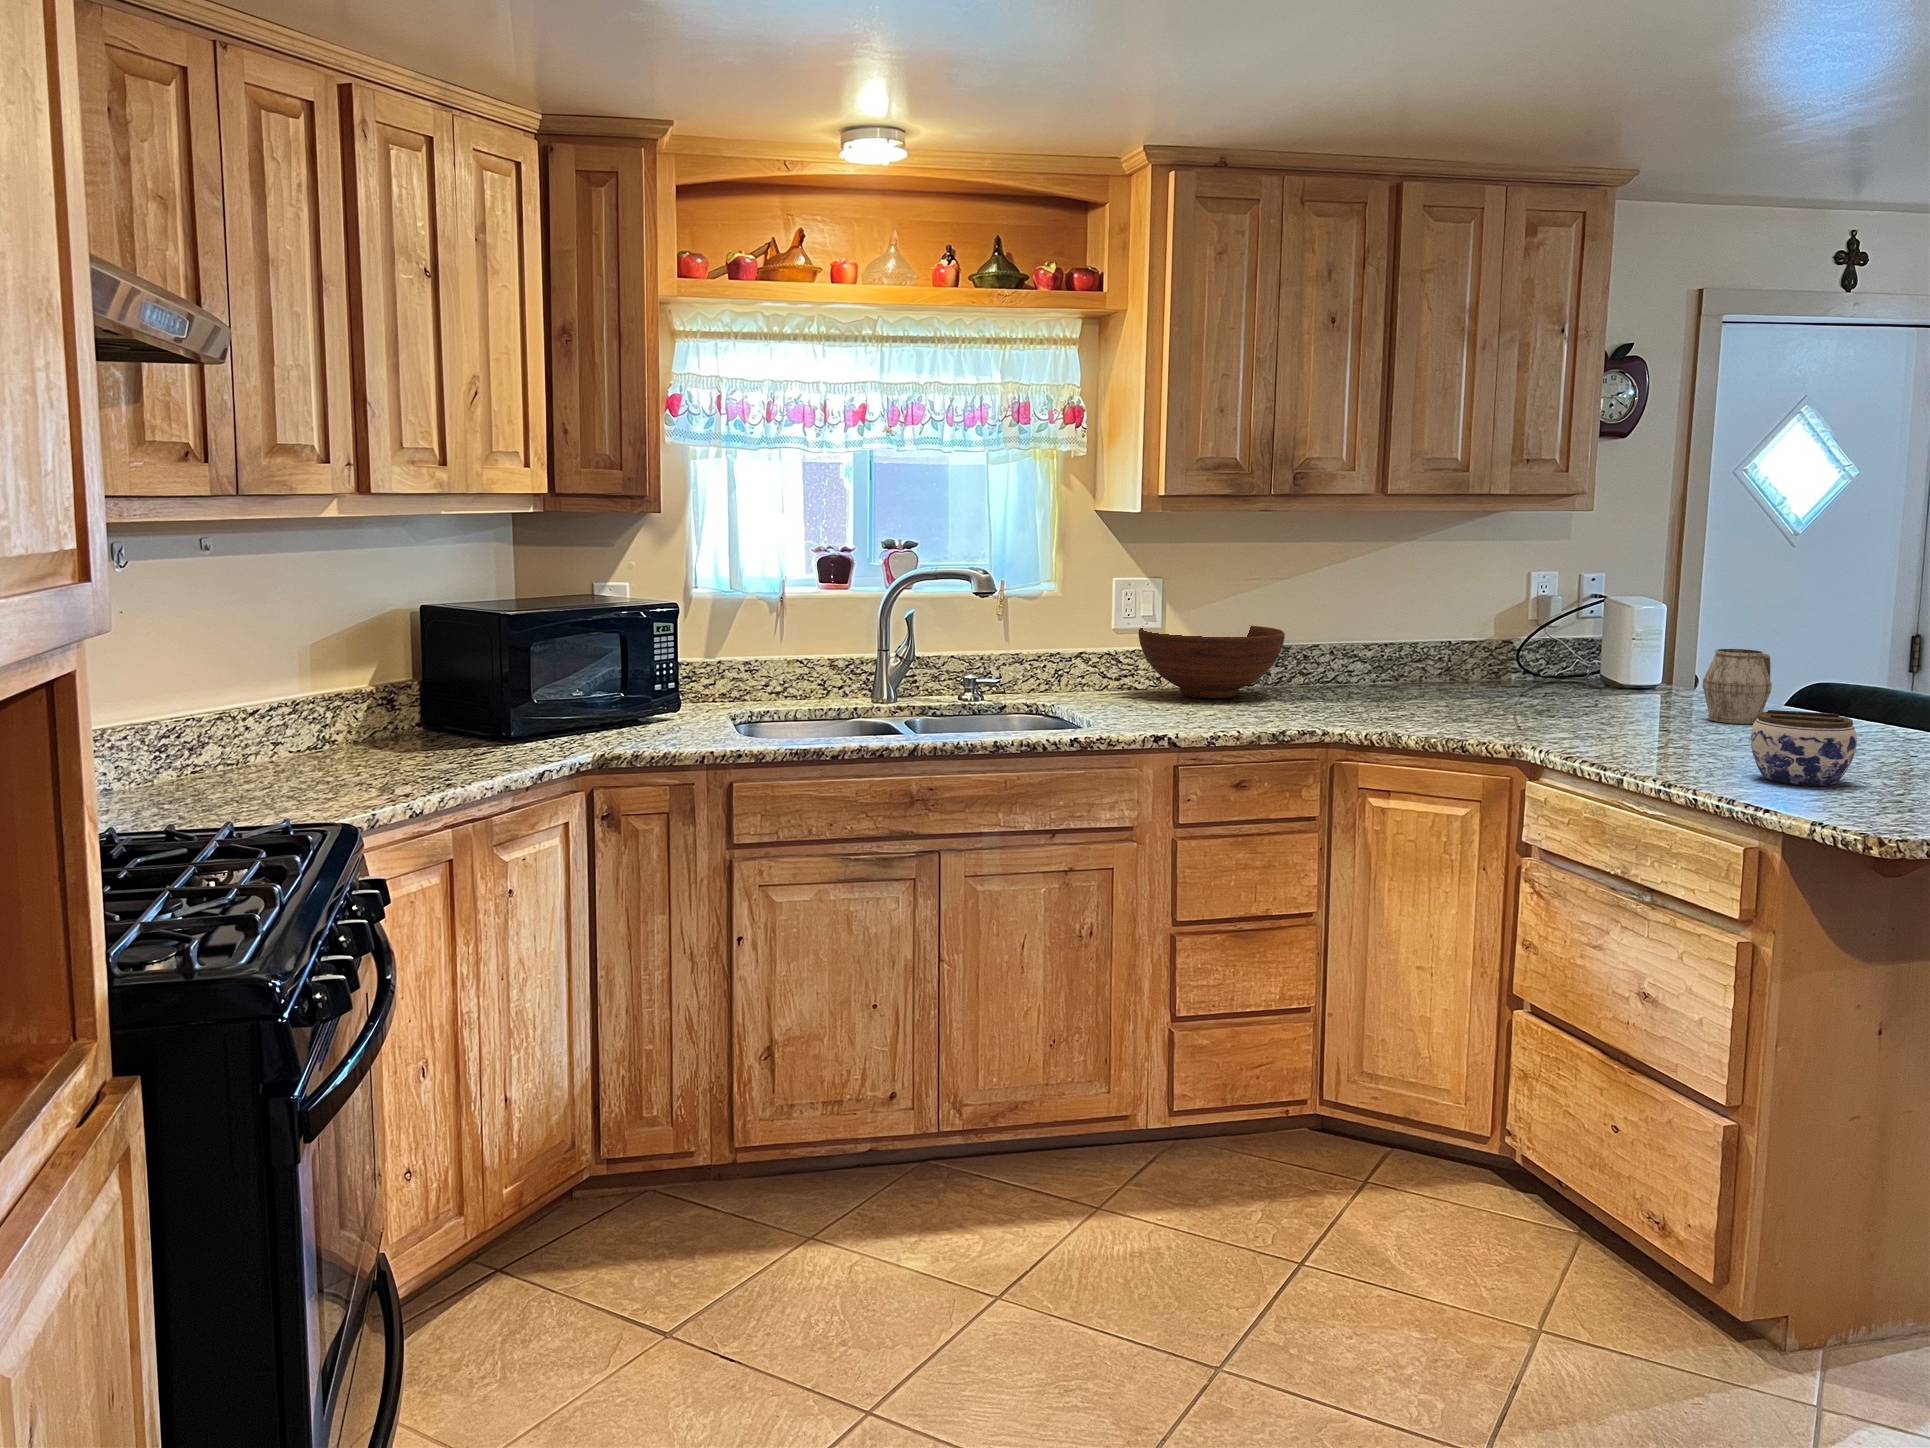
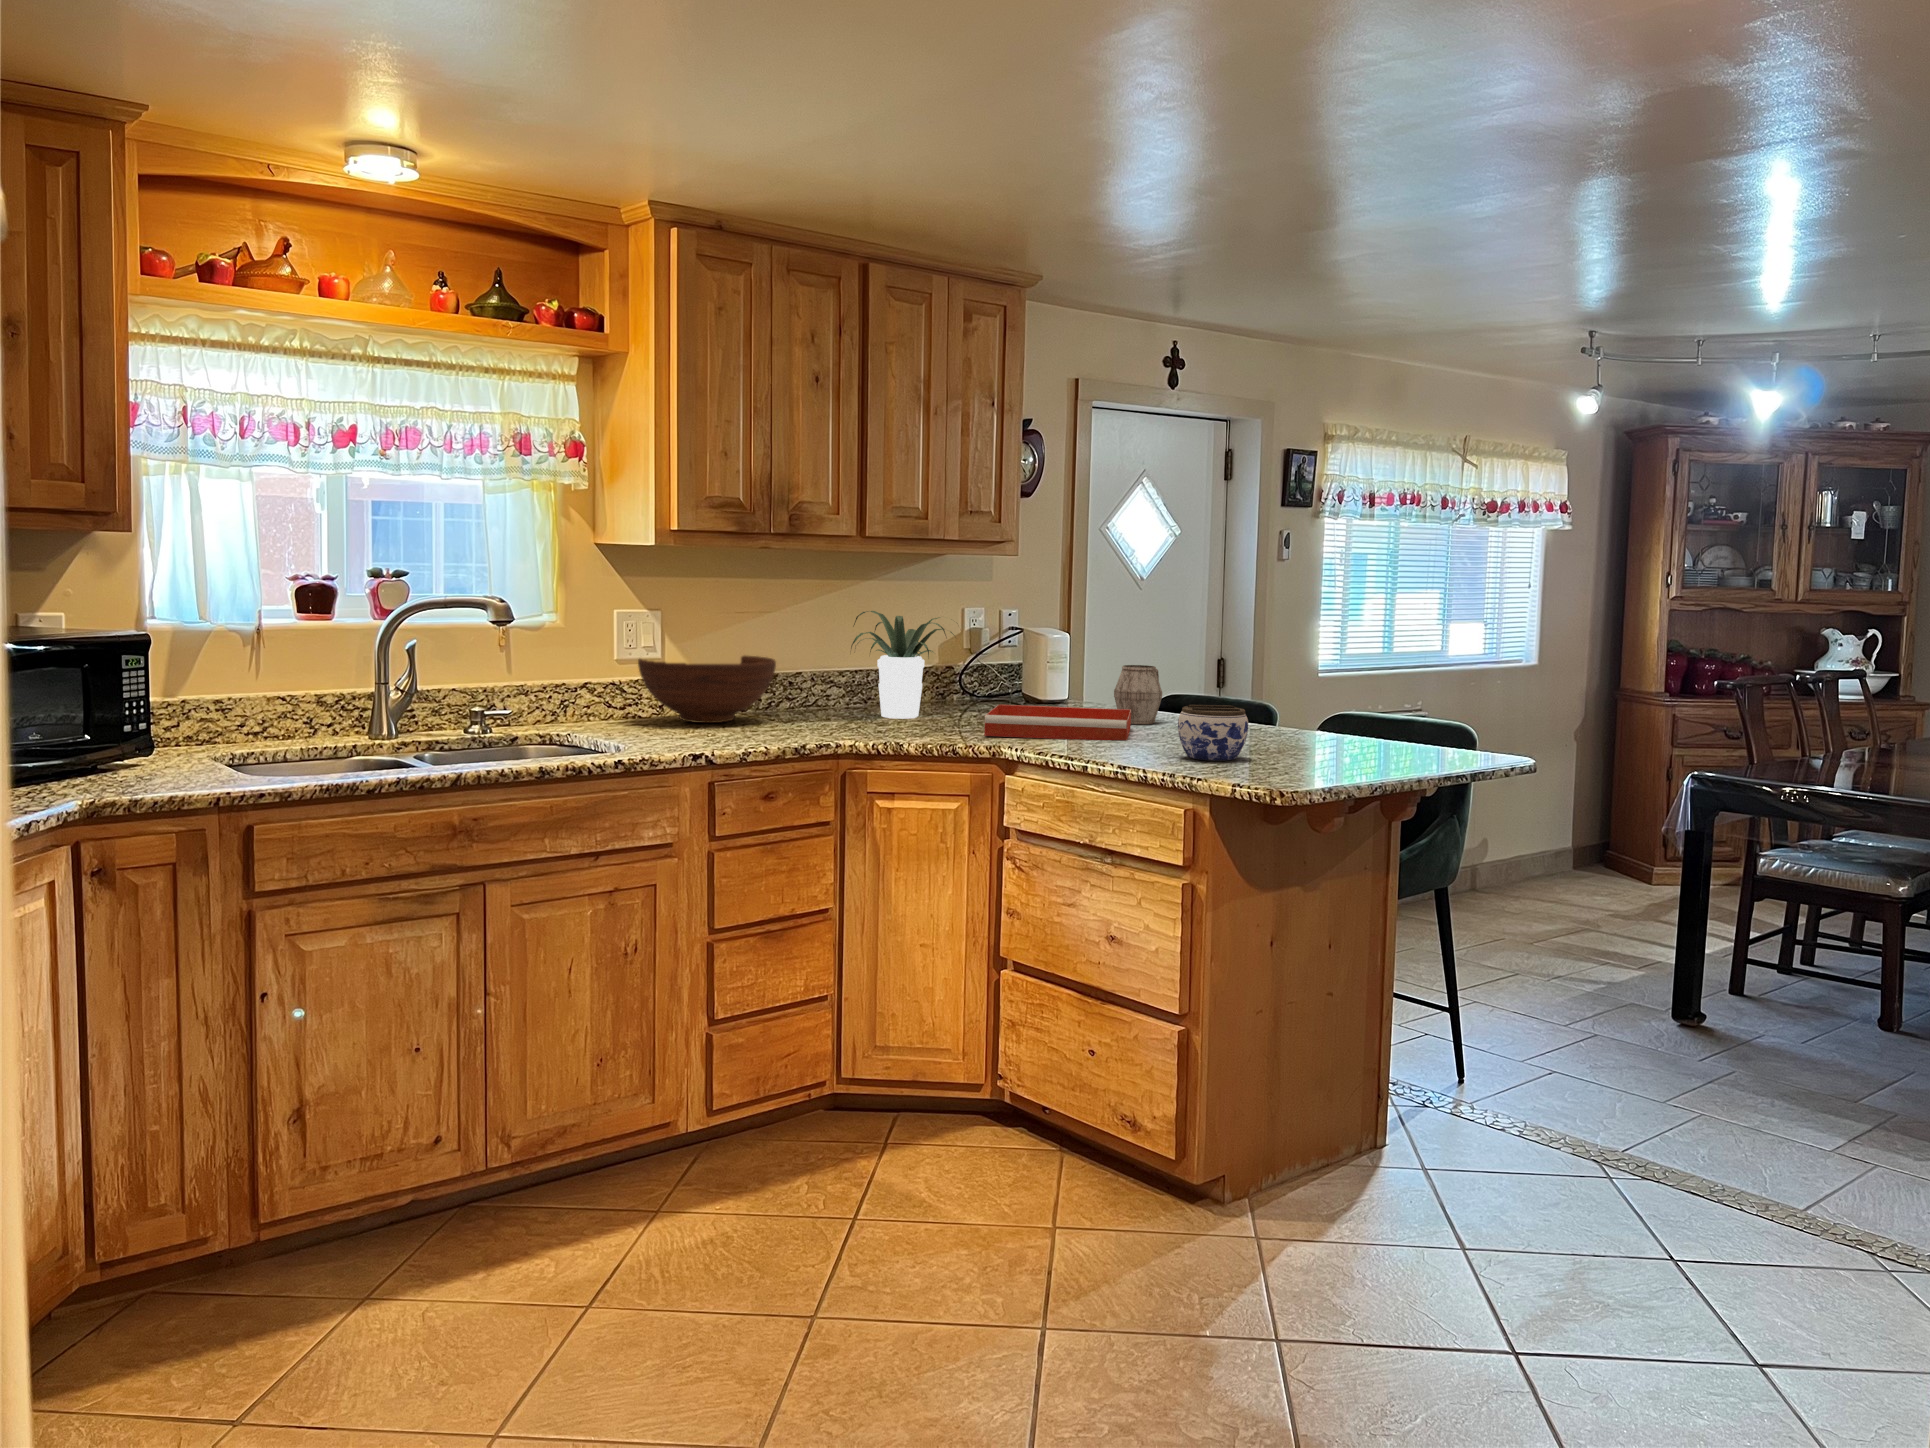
potted plant: none [1367,579,1511,702] -> present [851,611,954,719]
tray: none [1509,692,1719,748] -> present [984,705,1131,740]

